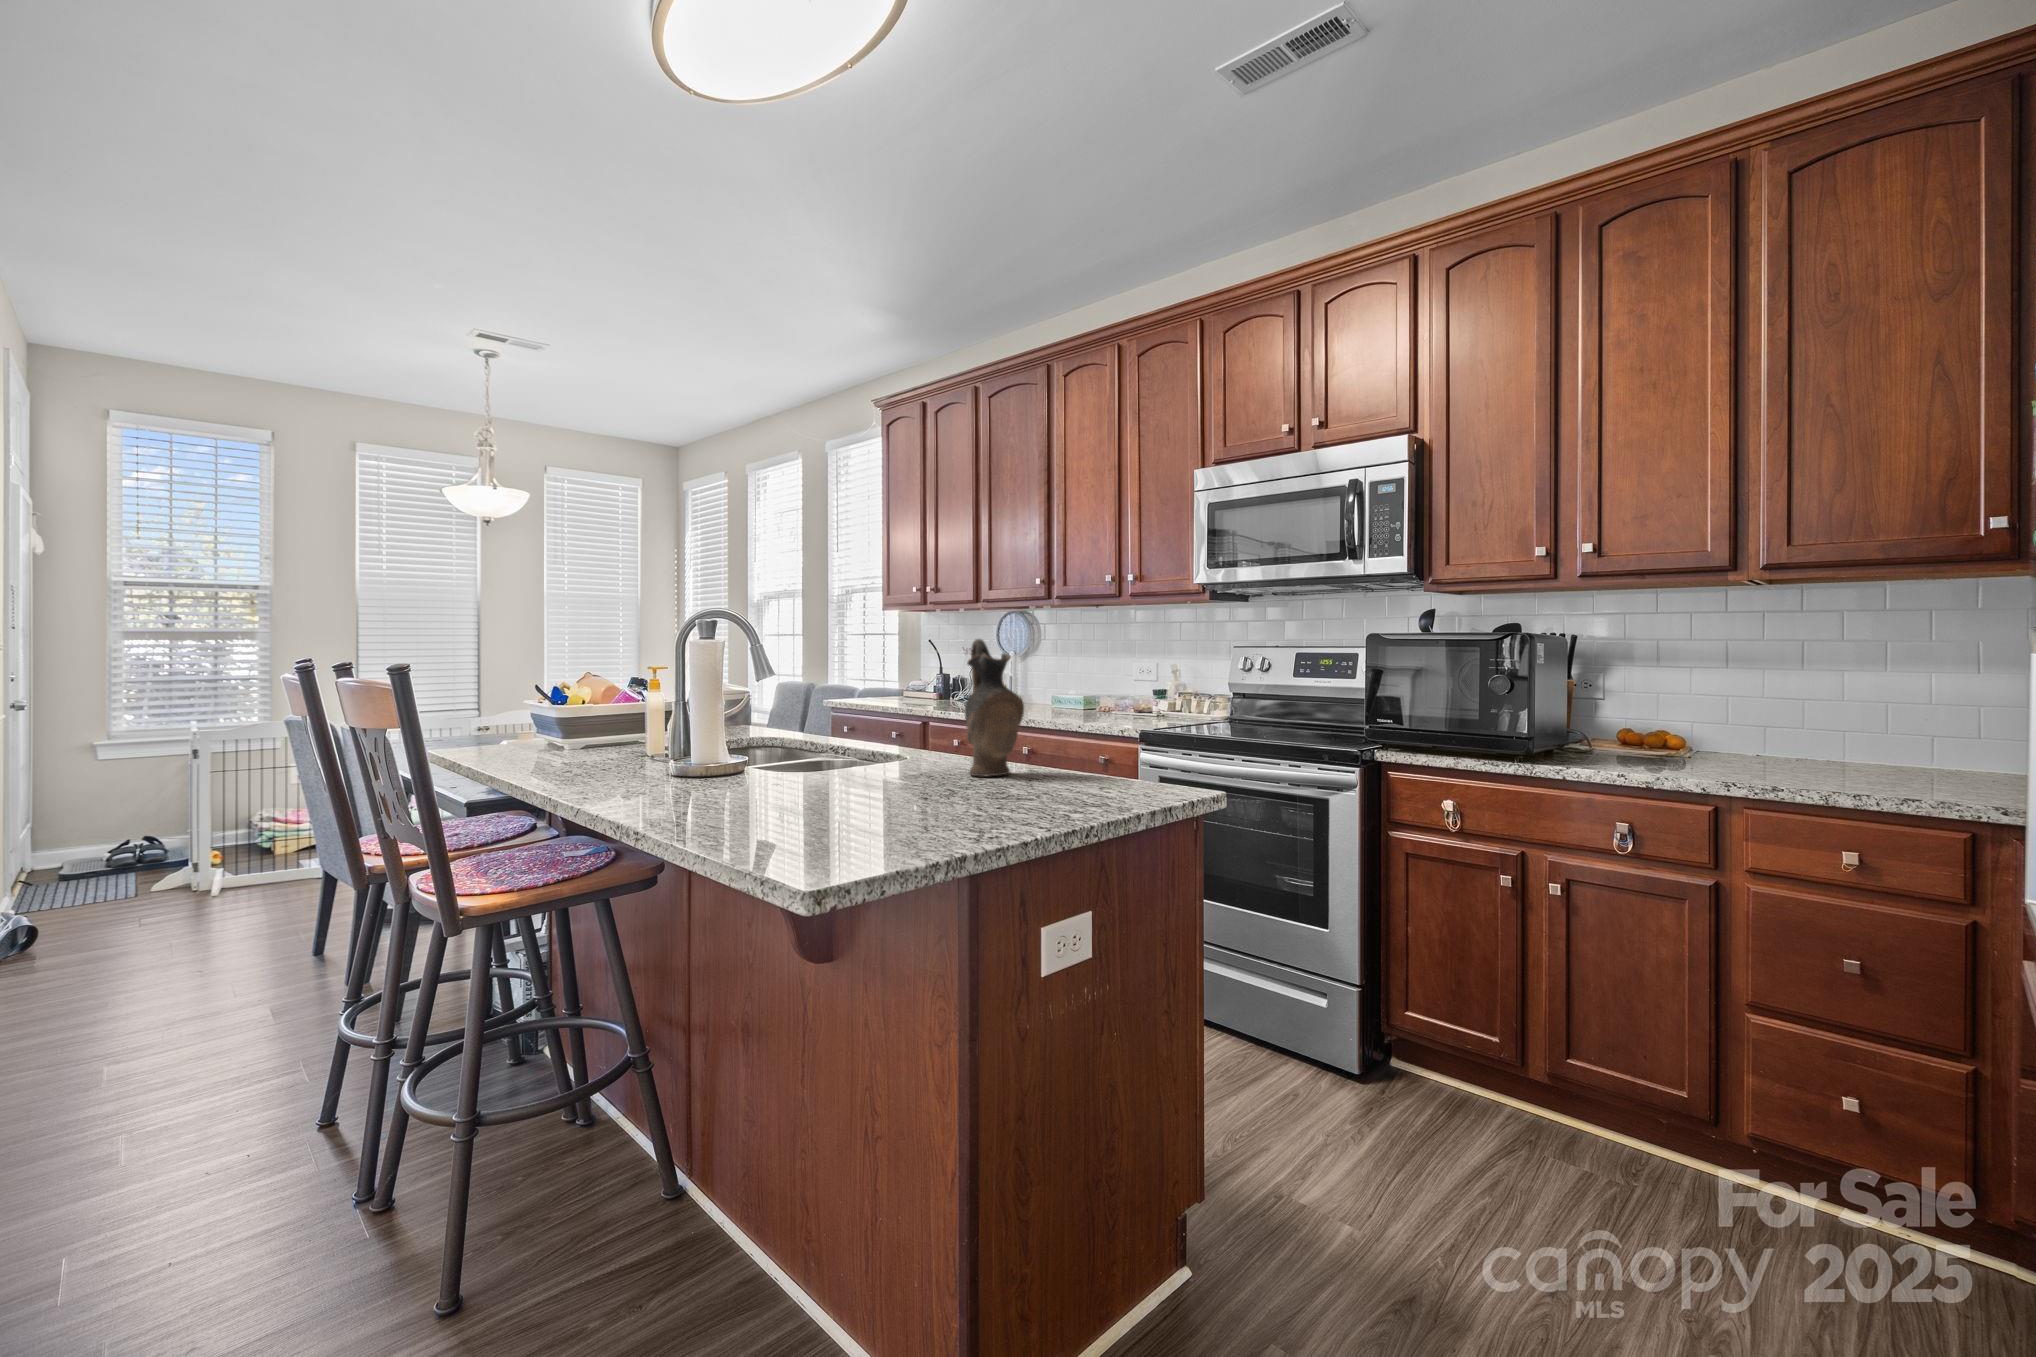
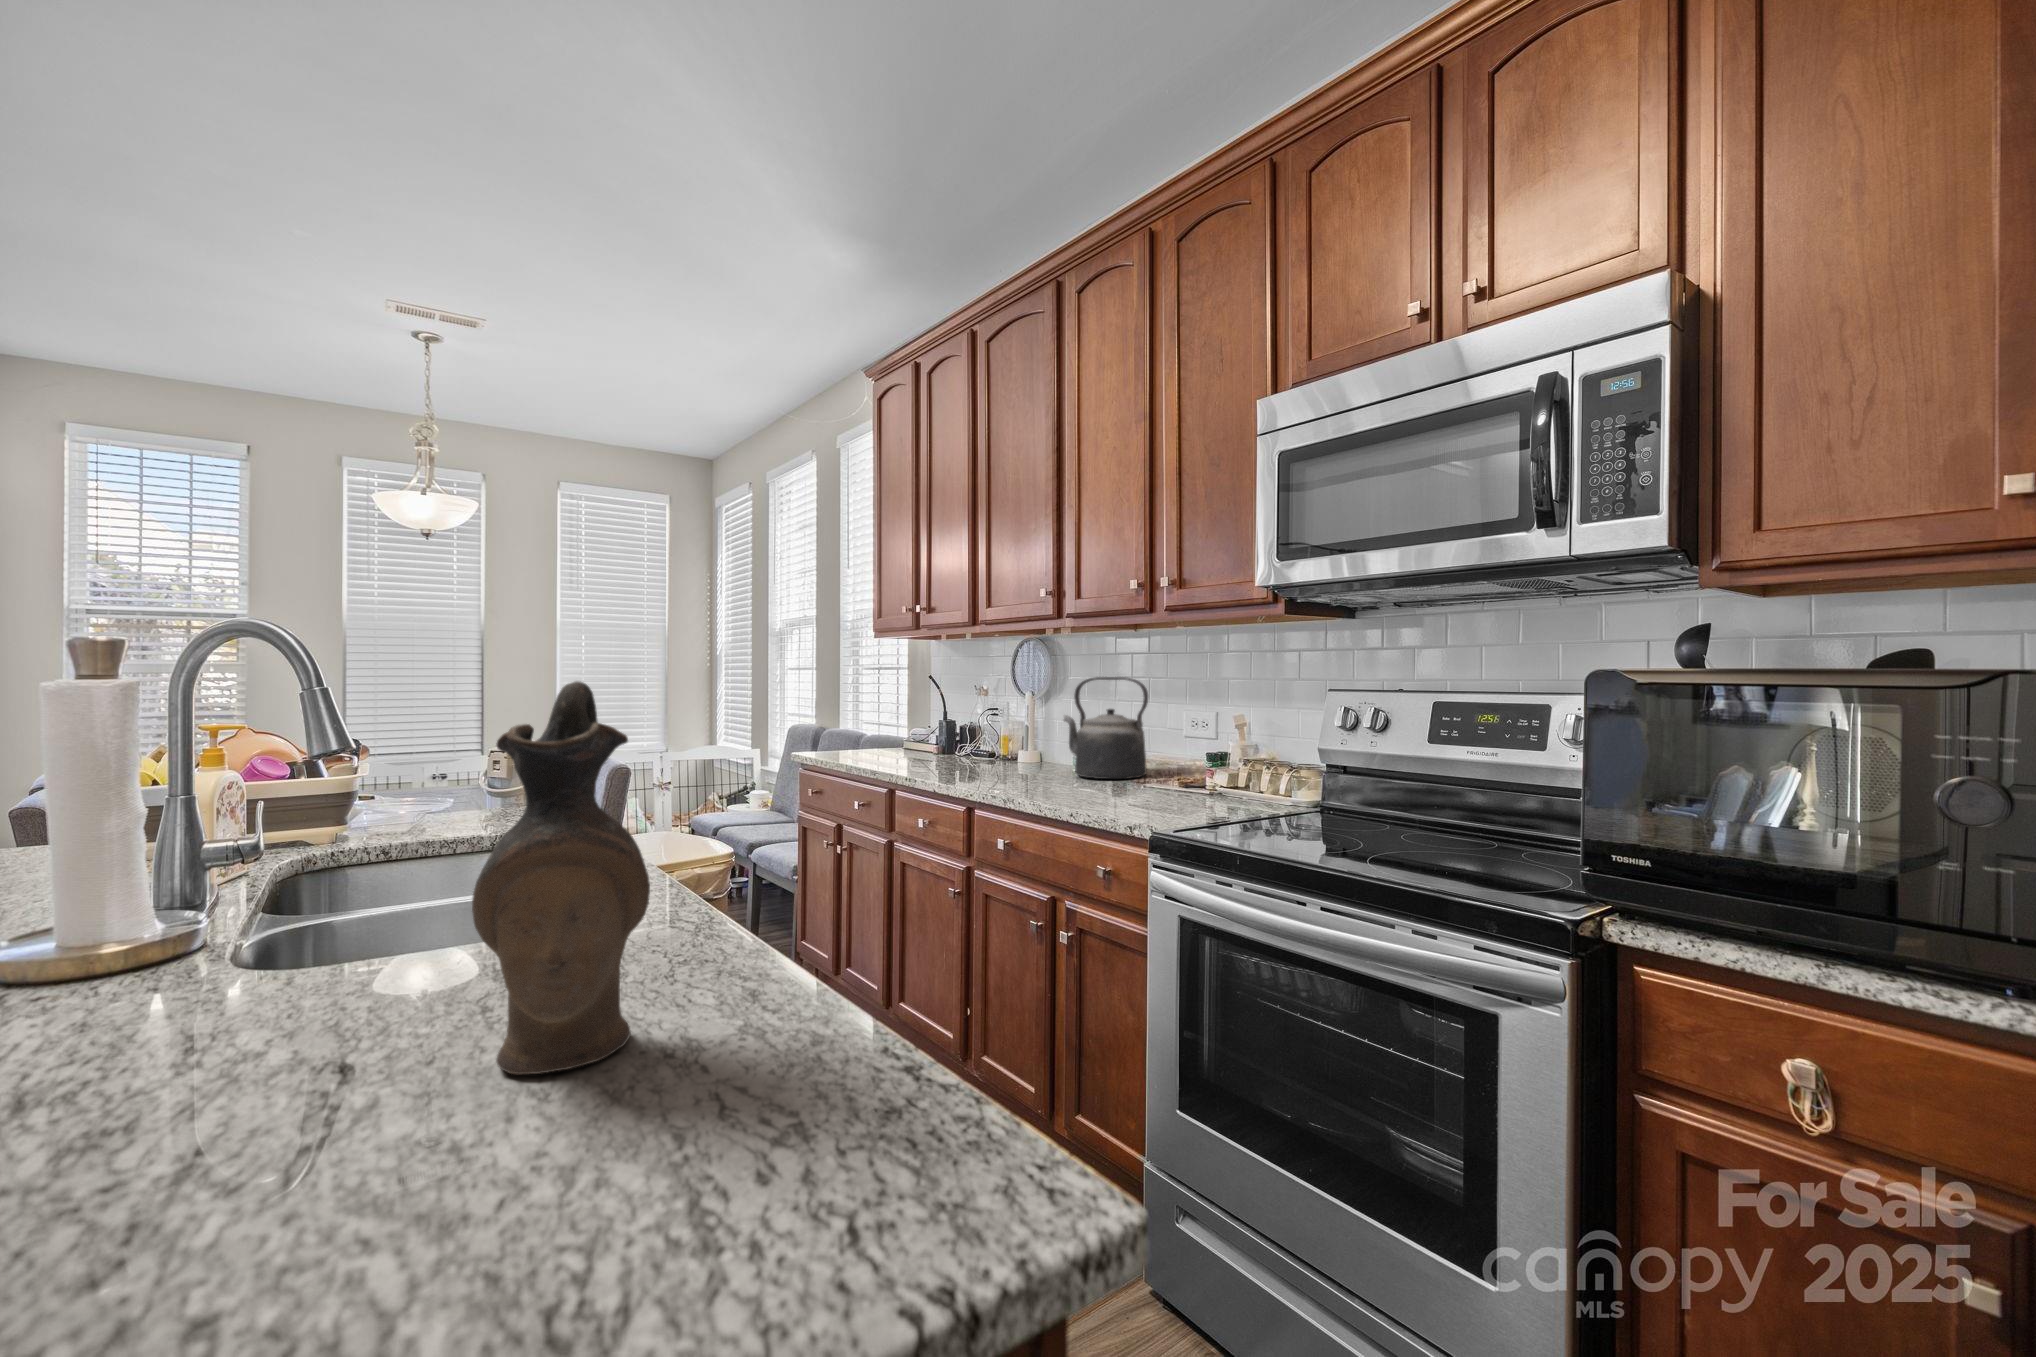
kettle: none [1051,641,1112,710] -> present [1064,677,1148,779]

